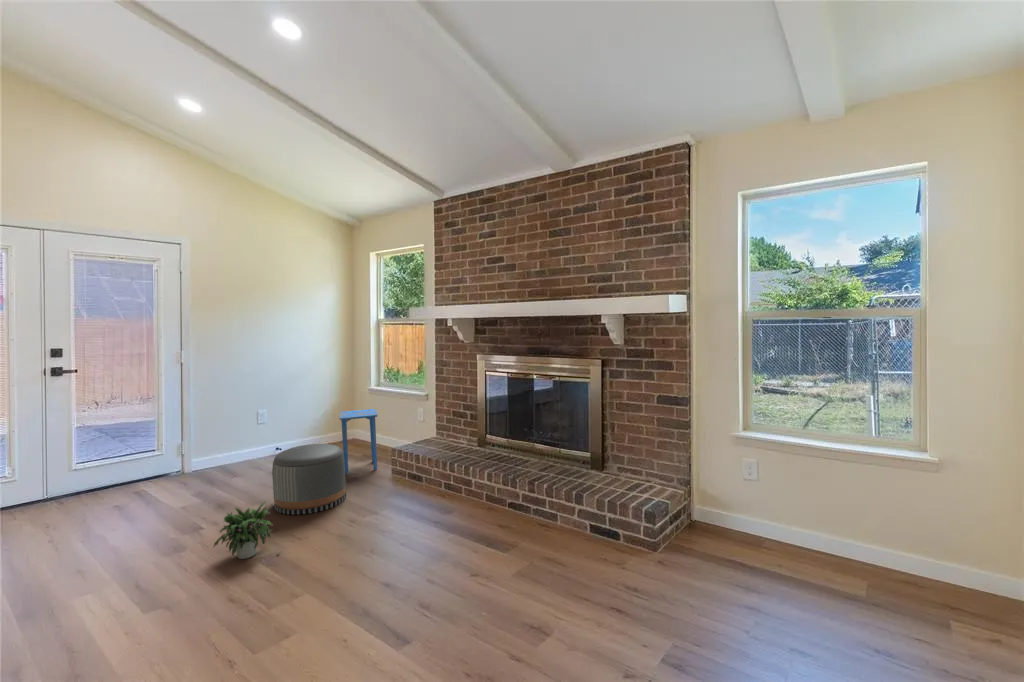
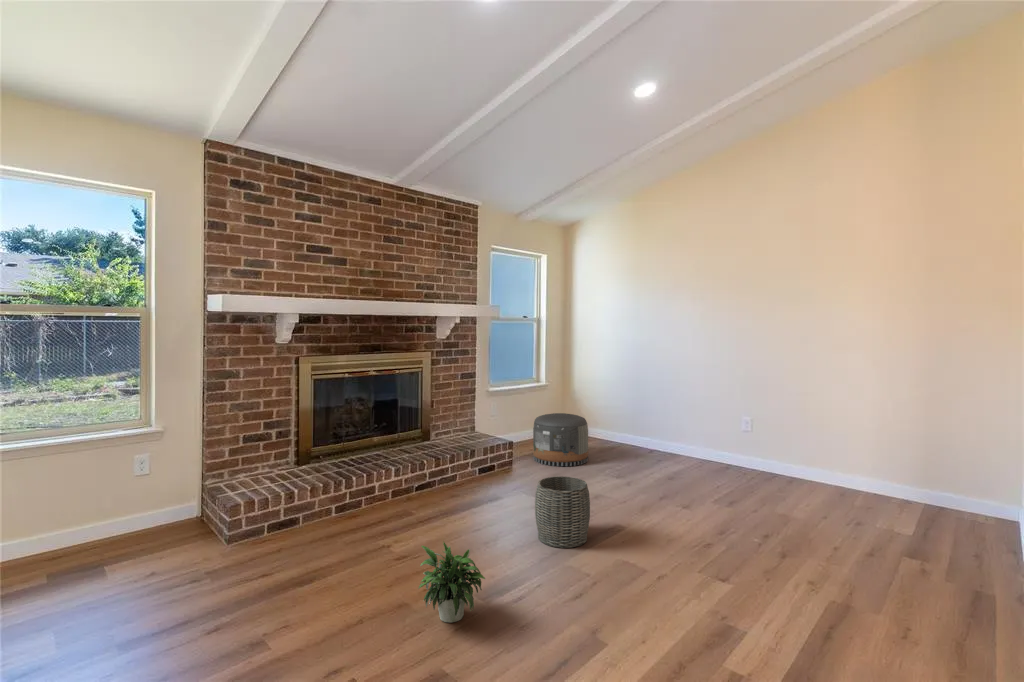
side table: present [340,409,378,473] -> none [89,463,191,591]
pouf: present [272,444,346,515] -> present [533,413,588,466]
woven basket: none [326,522,394,615] -> present [535,476,590,548]

